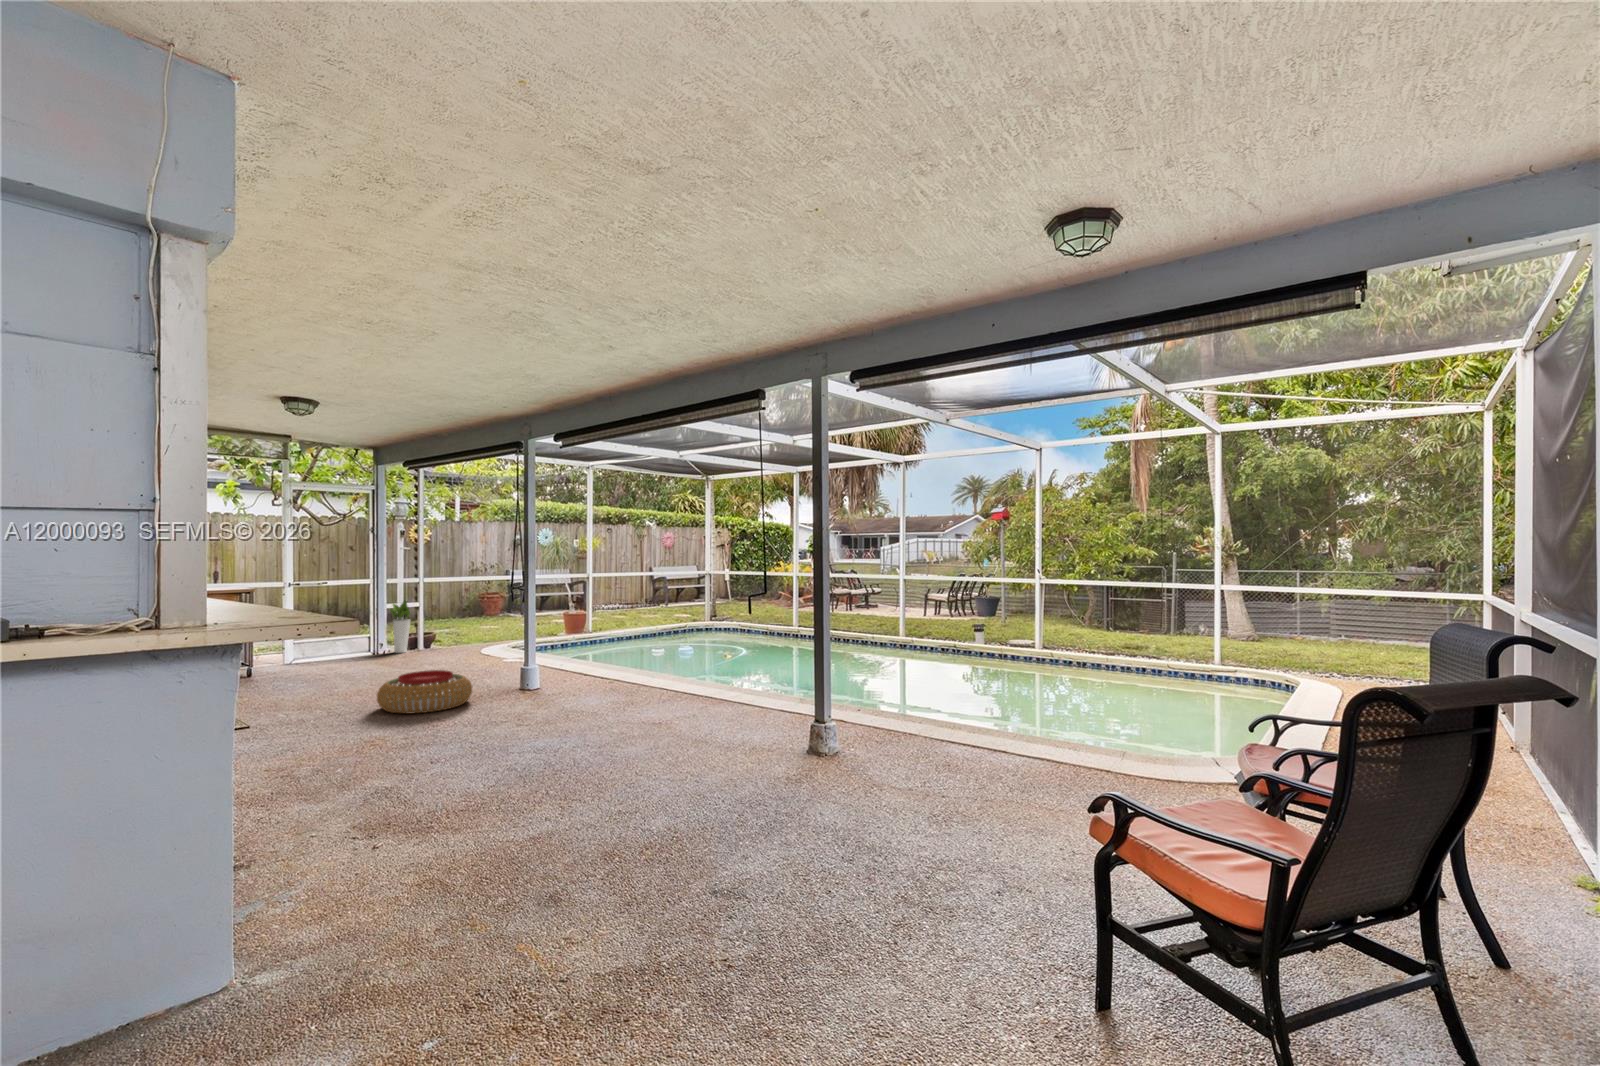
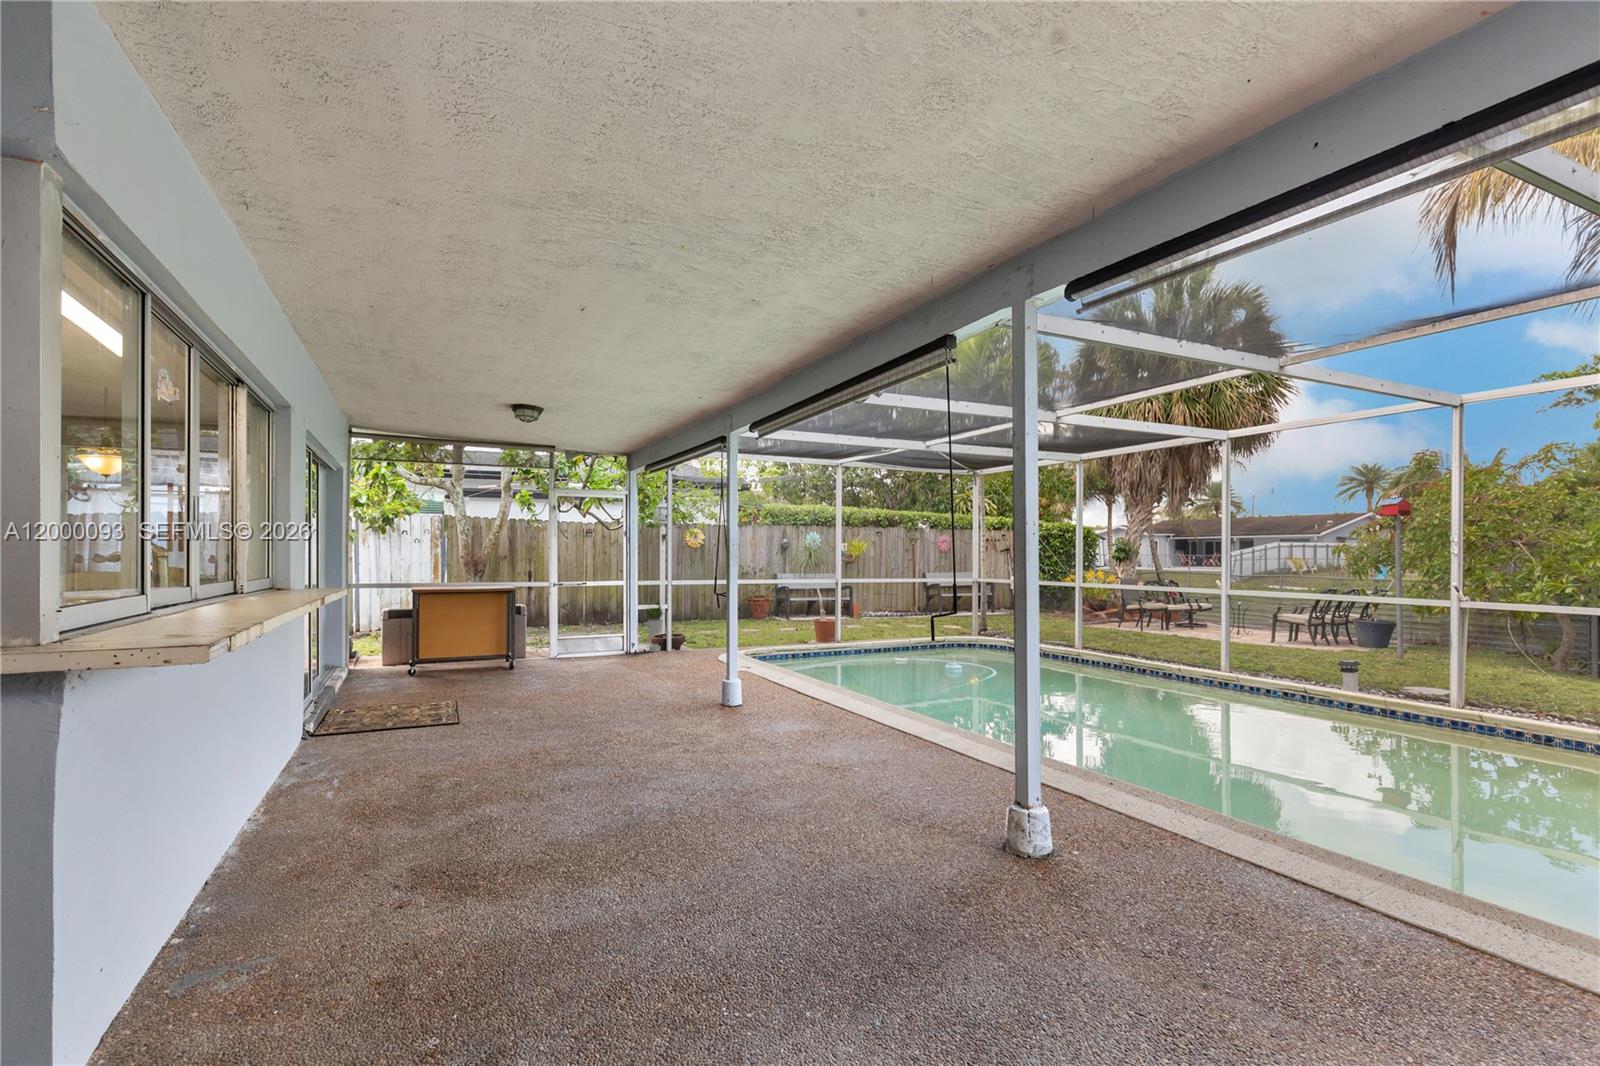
pouf: present [377,670,472,714] -> none [570,674,661,719]

